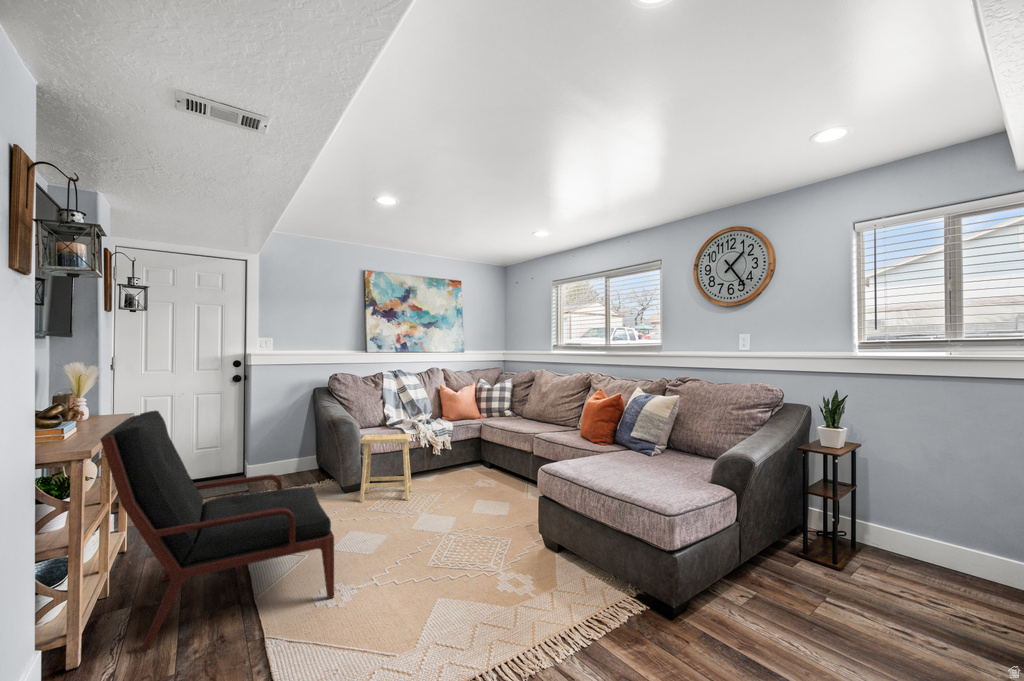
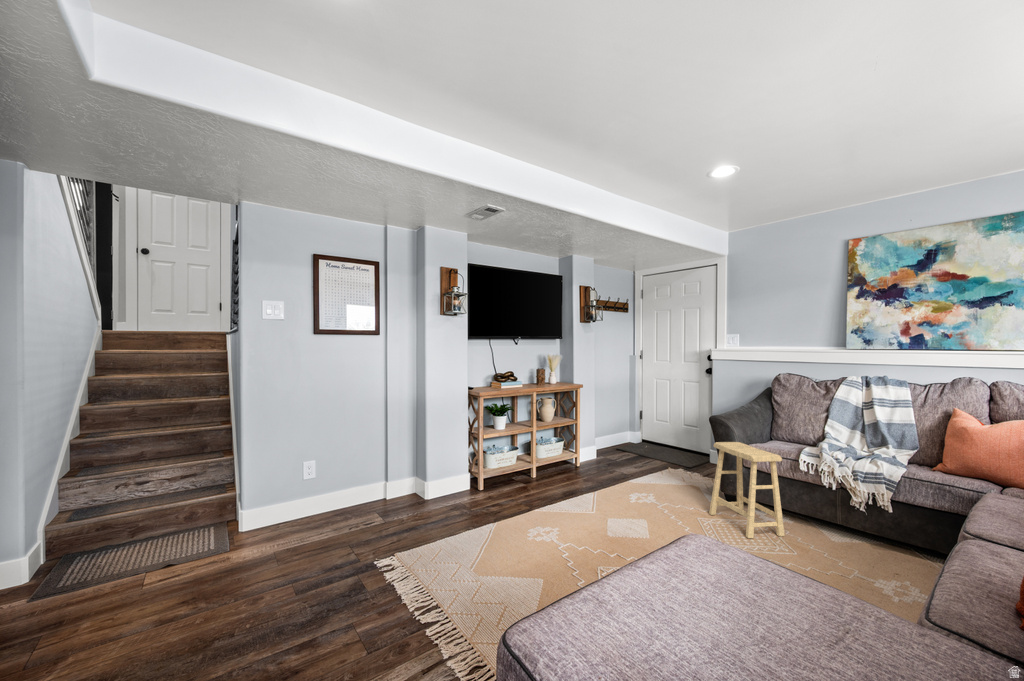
armchair: present [101,411,334,651] -> none [454,372,599,537]

